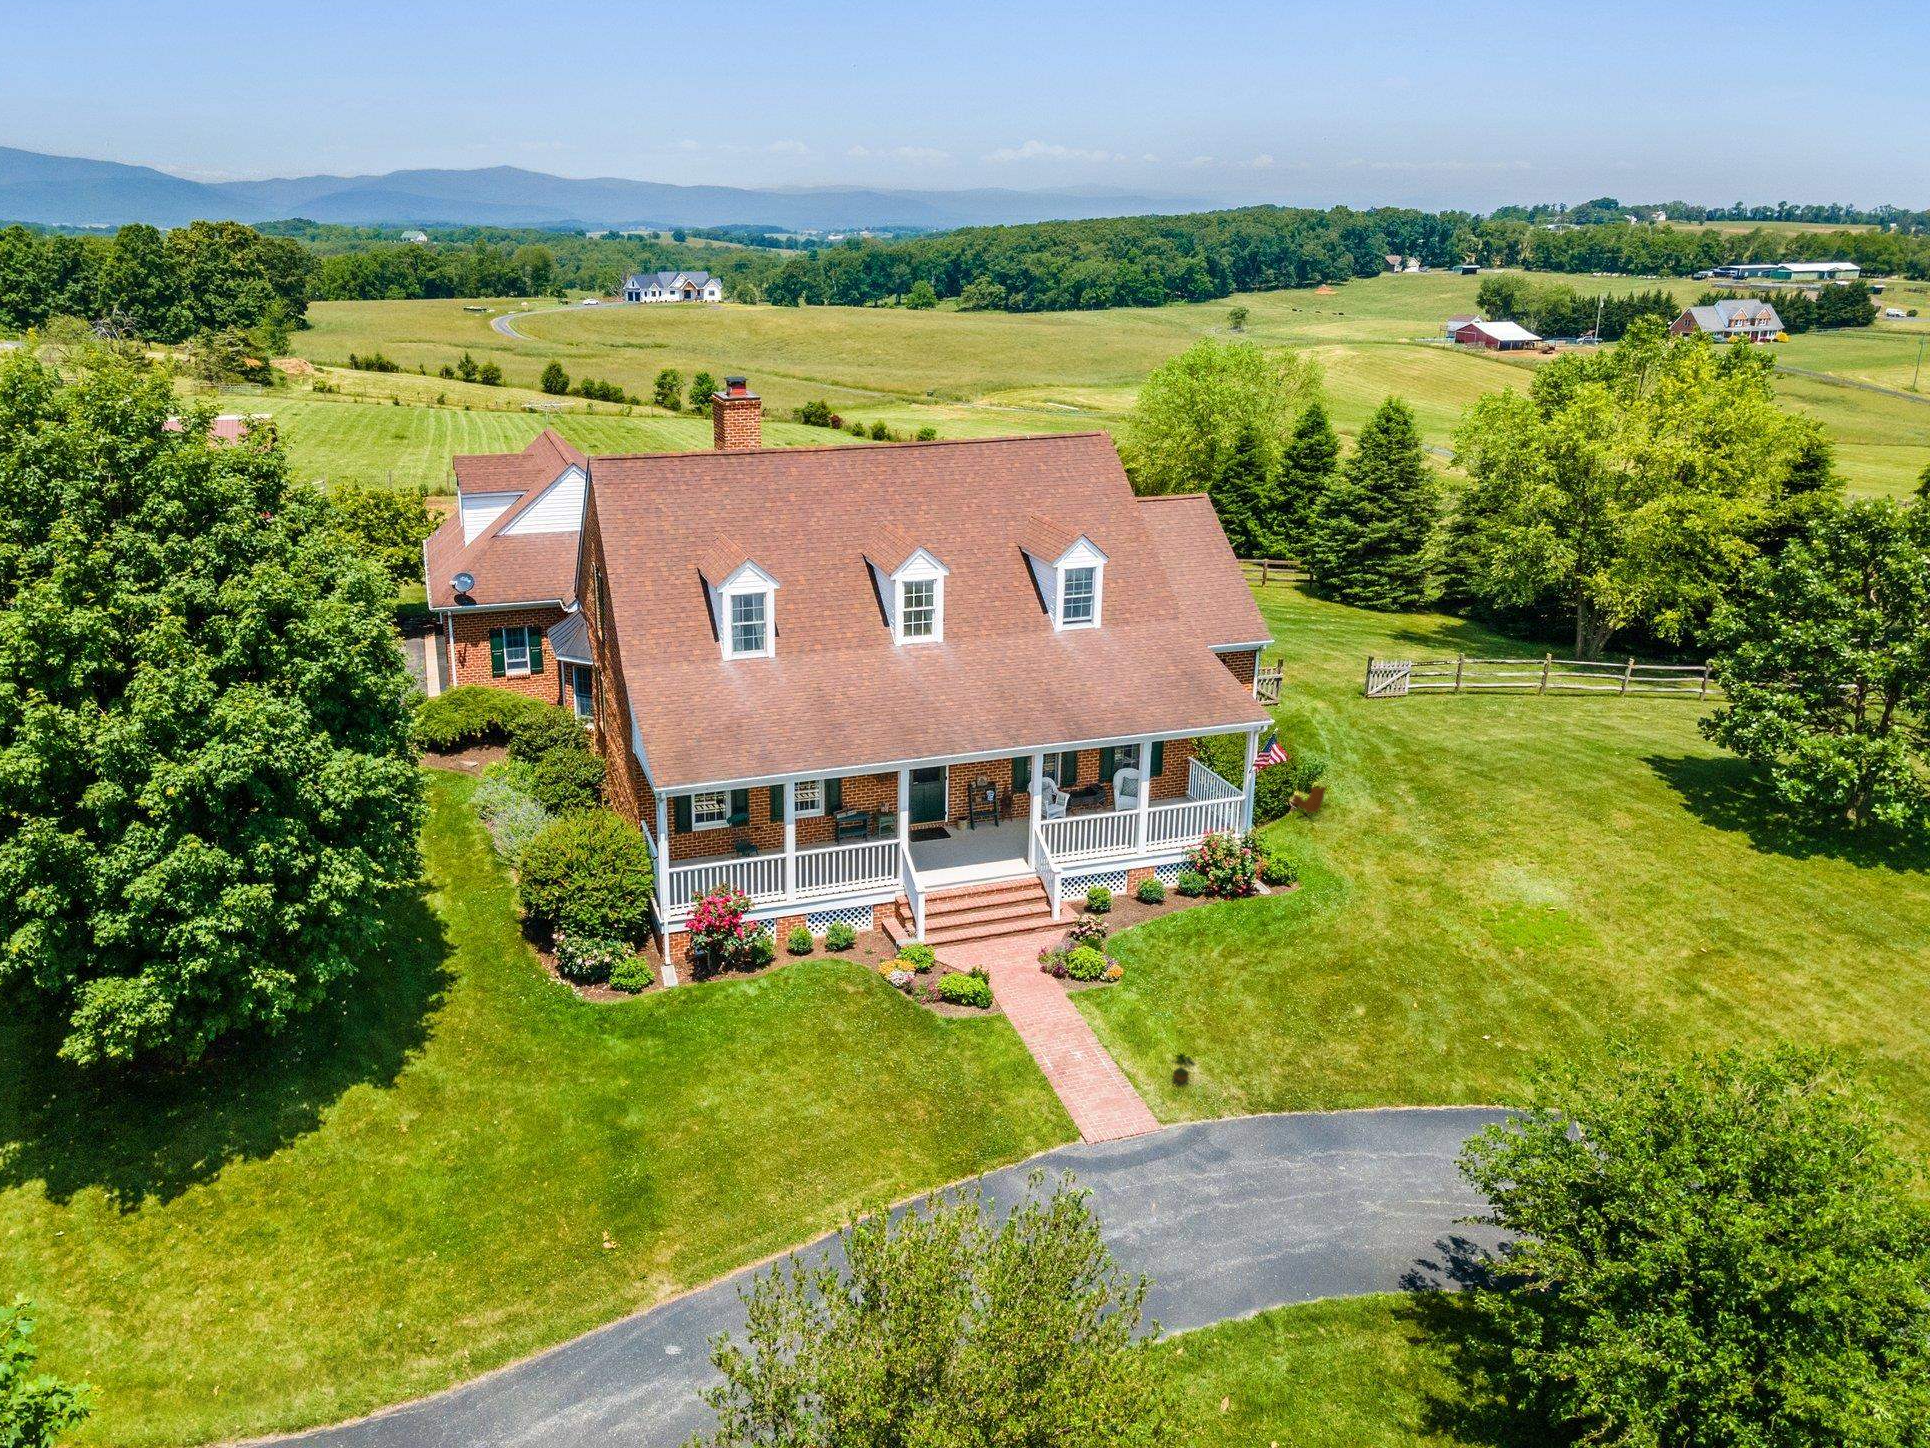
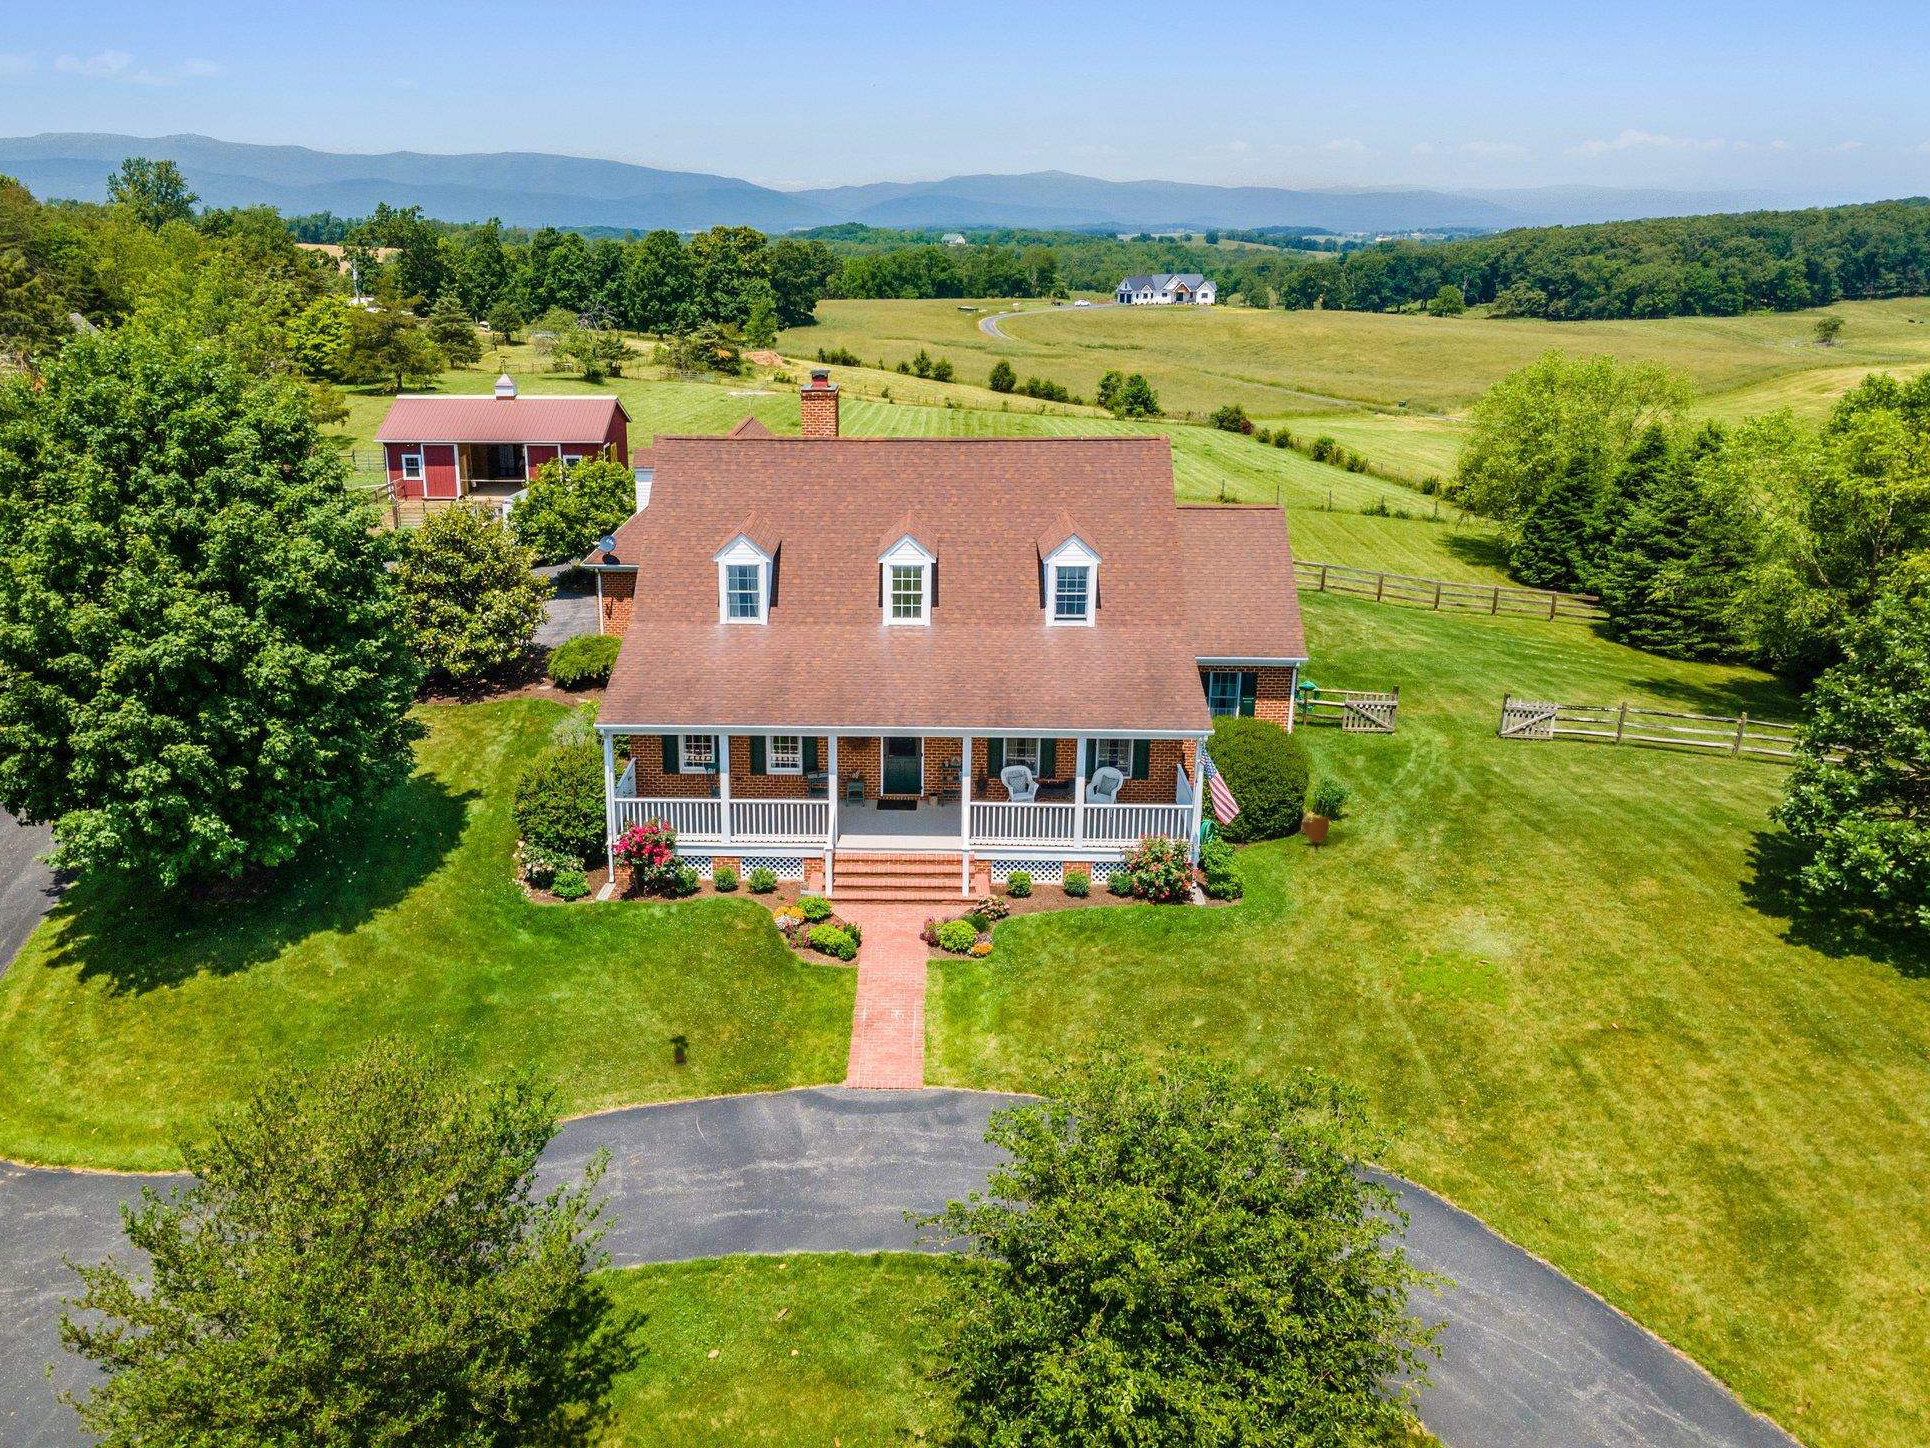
potted tree: present [1172,1054,1195,1087] -> present [669,1035,689,1065]

